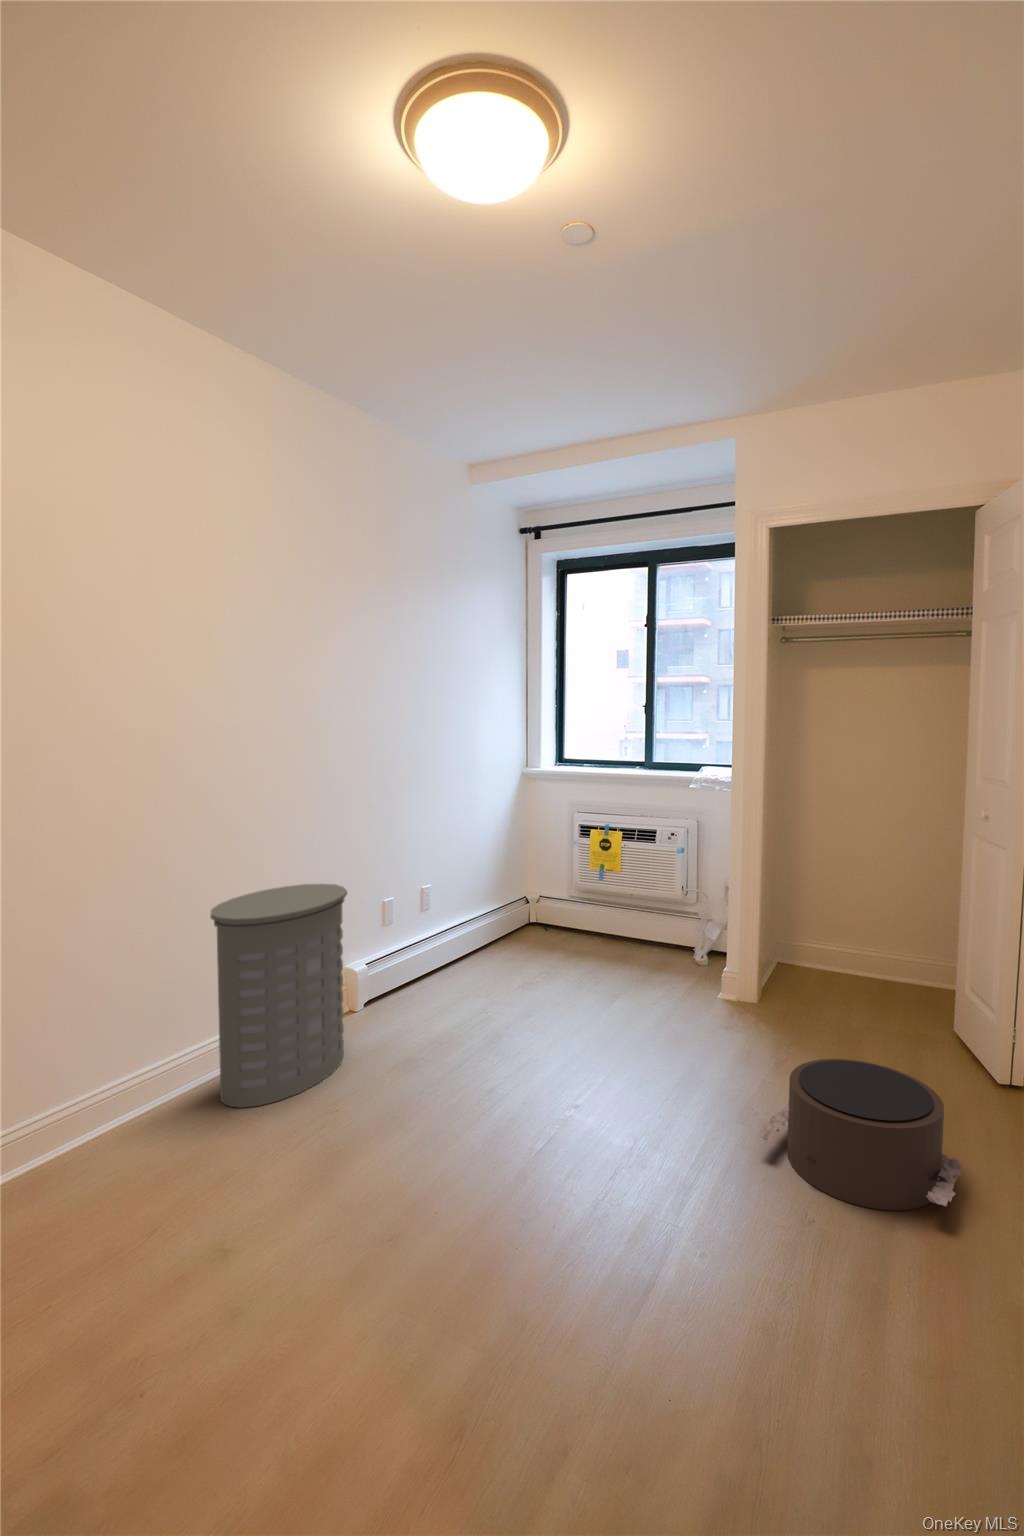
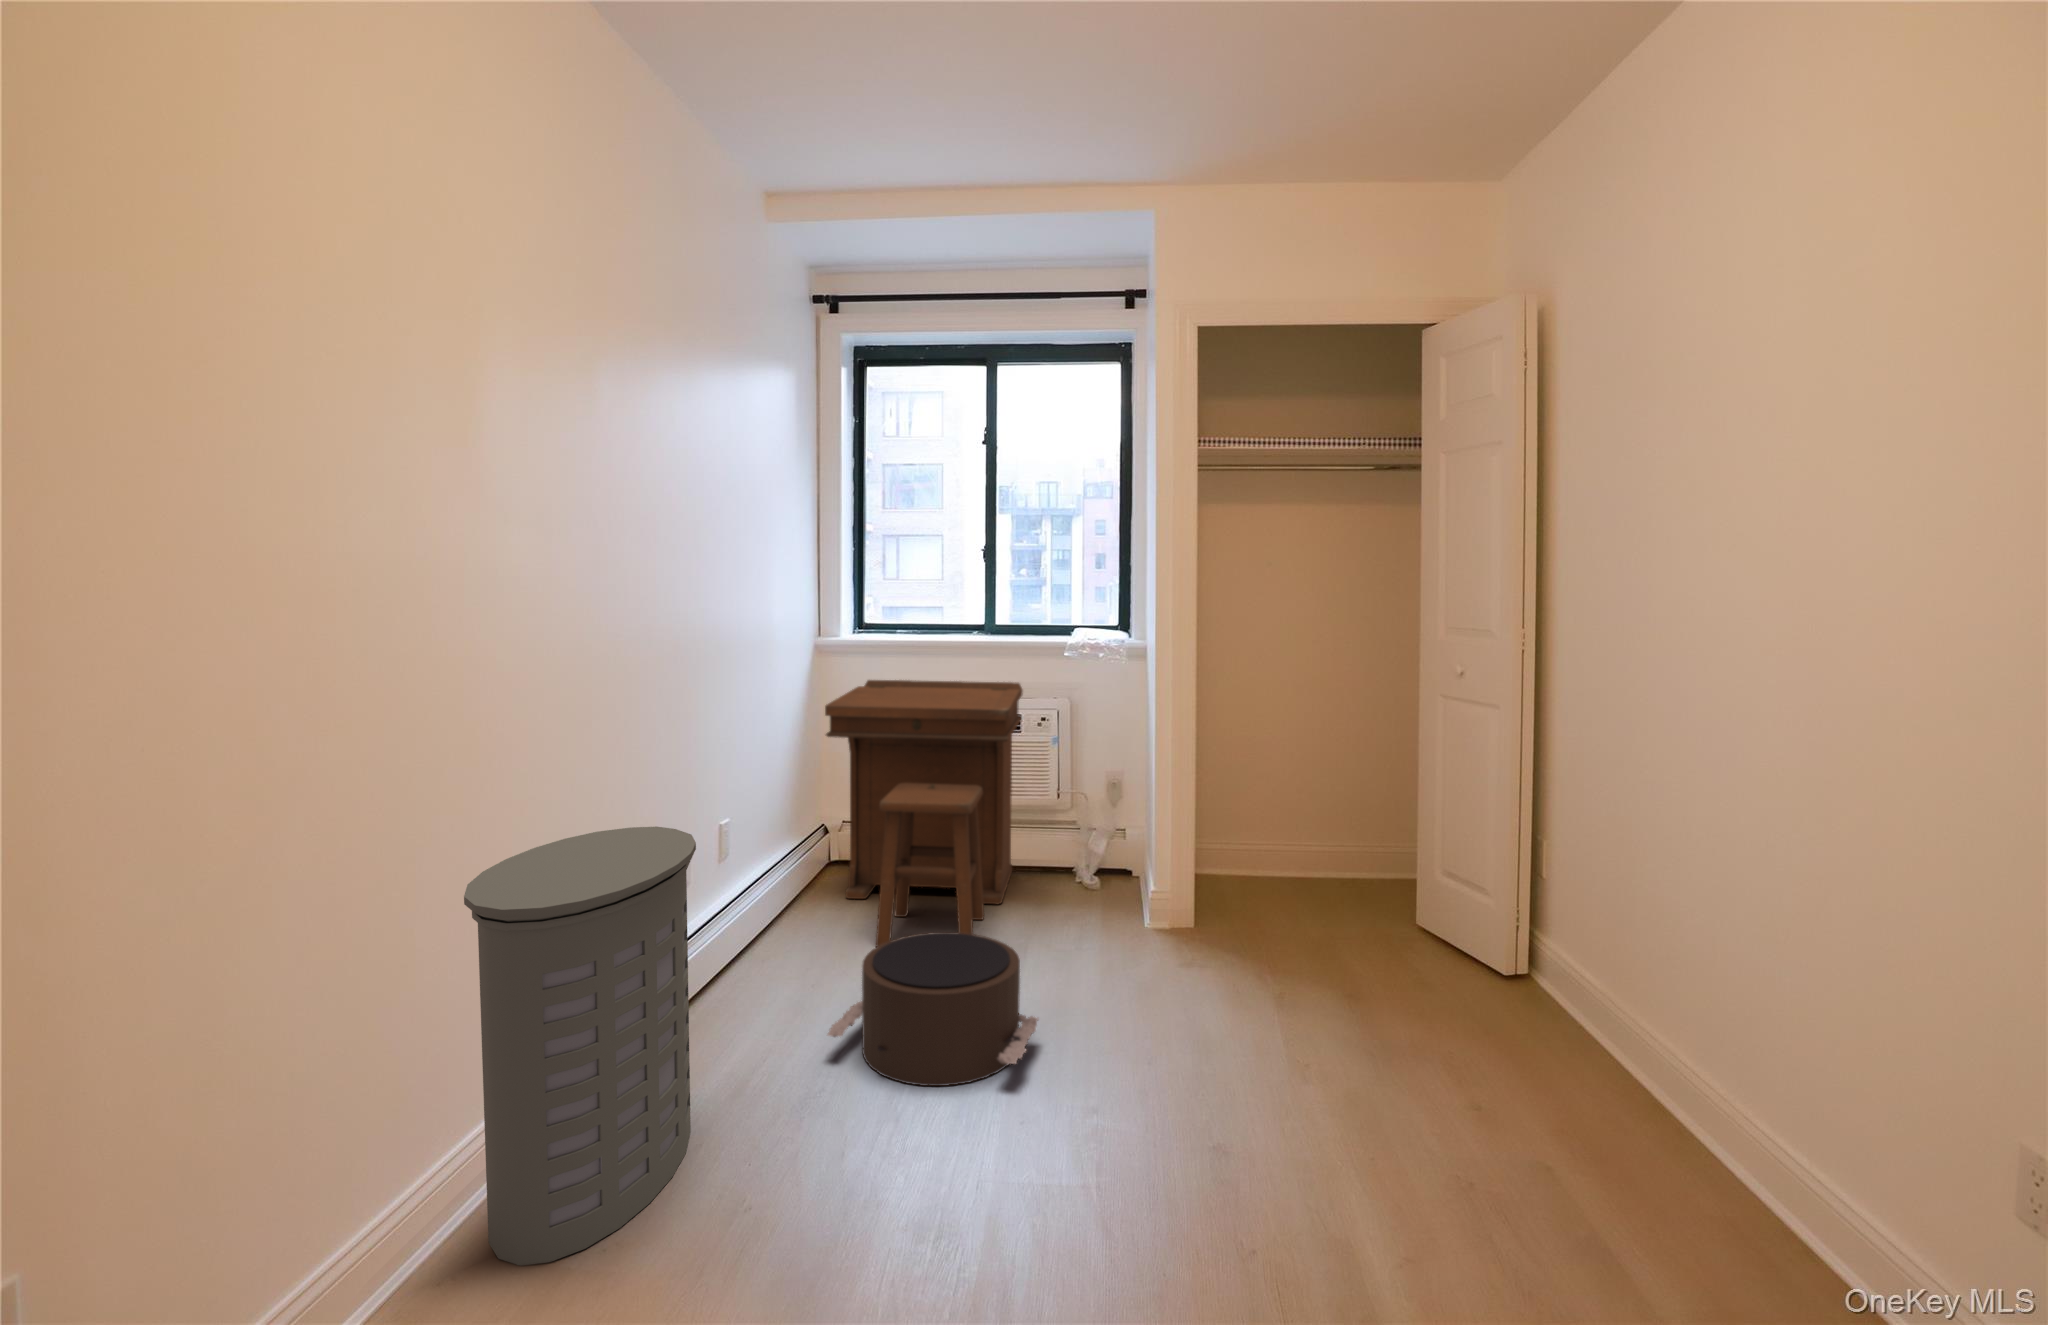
desk: none [501,798,658,994] -> present [825,680,1023,946]
pouf: present [758,1059,962,1211] -> present [828,932,1038,1086]

